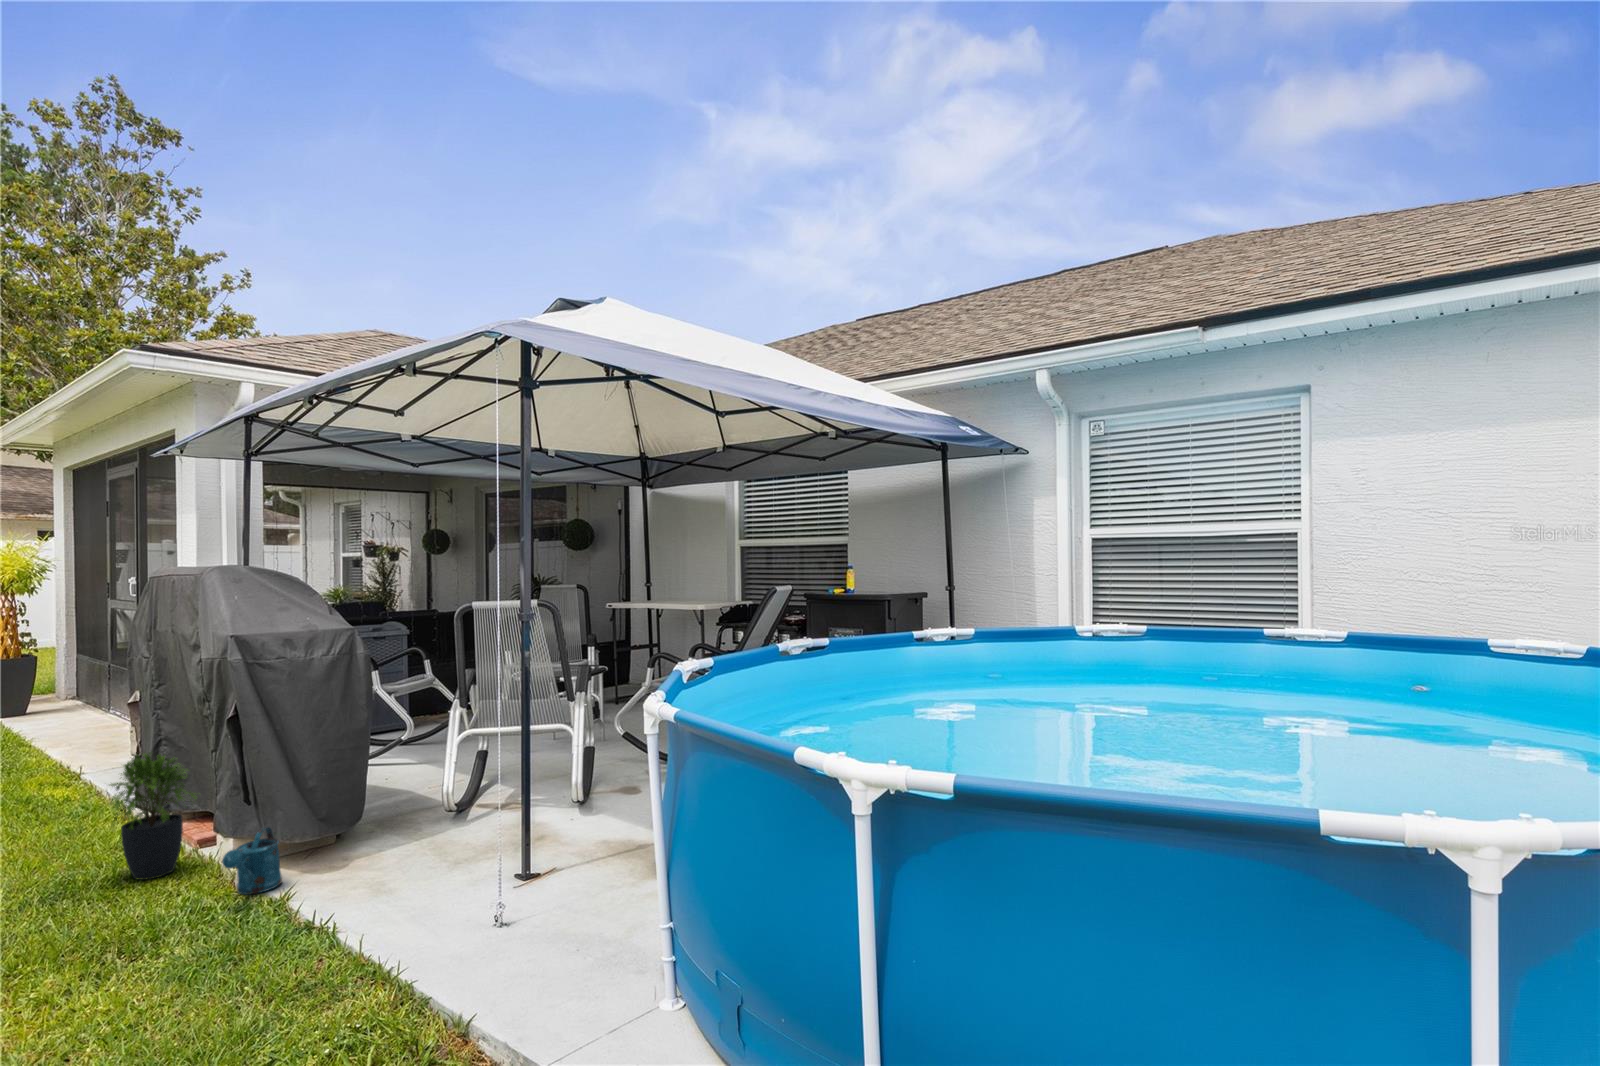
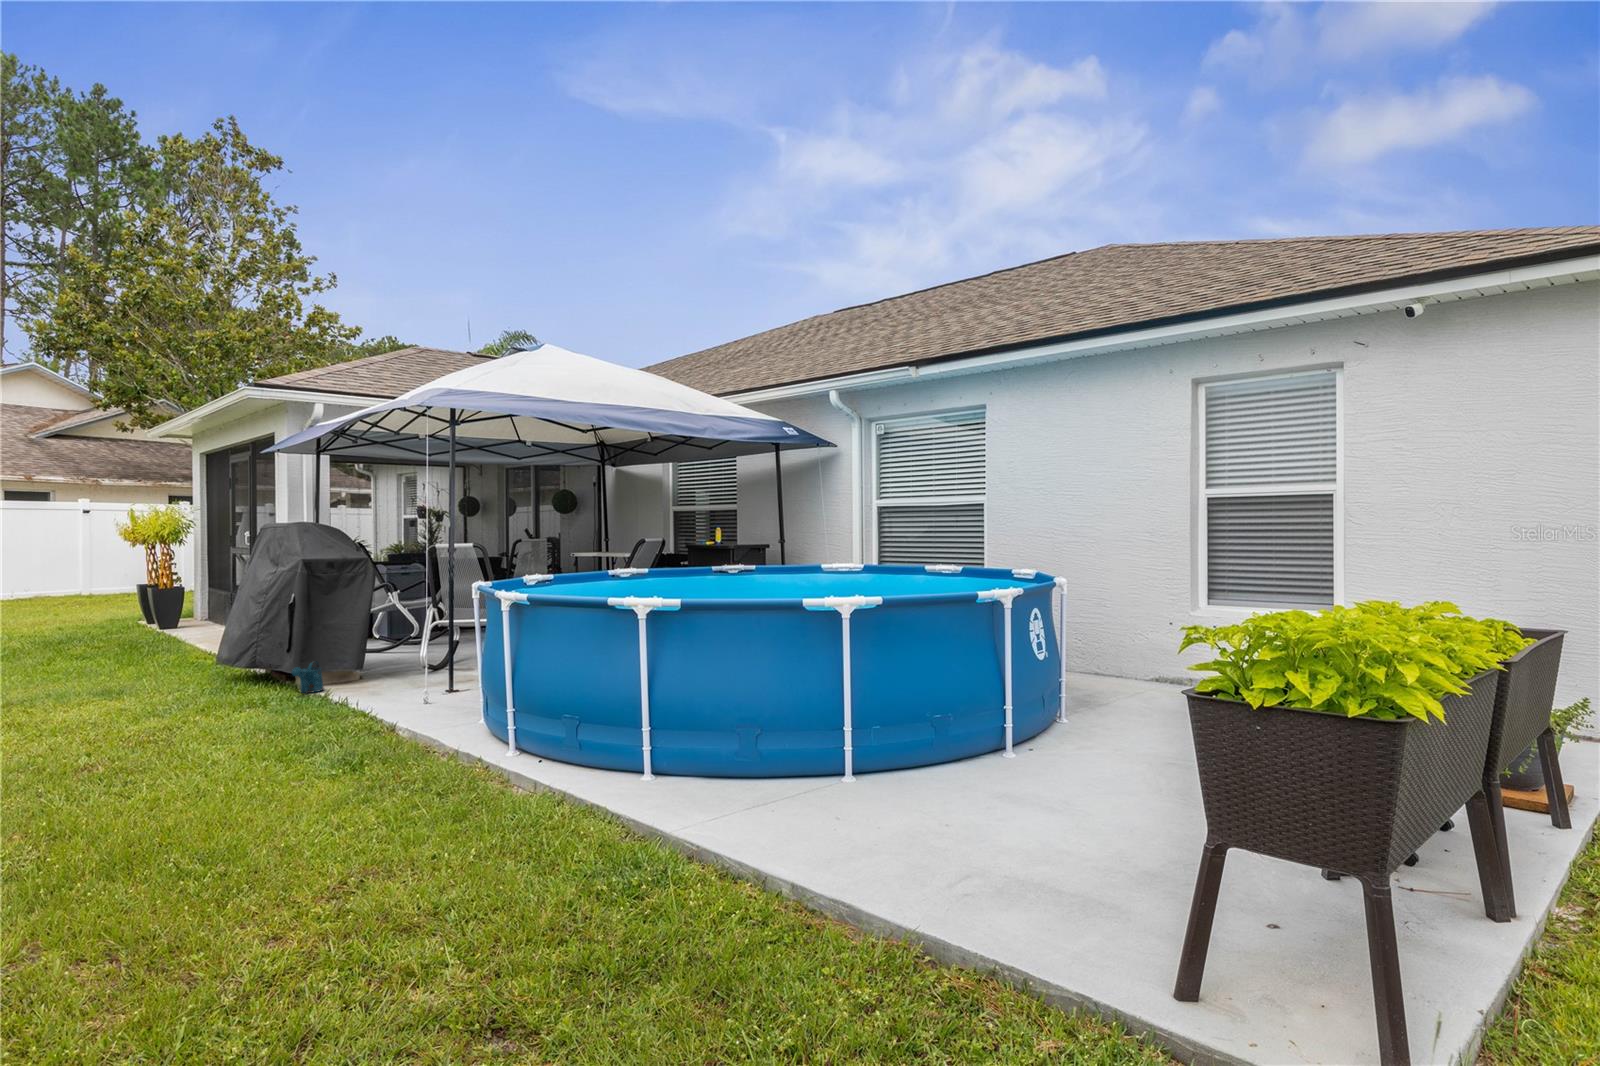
potted plant: present [109,752,196,880] -> none [233,620,284,688]

